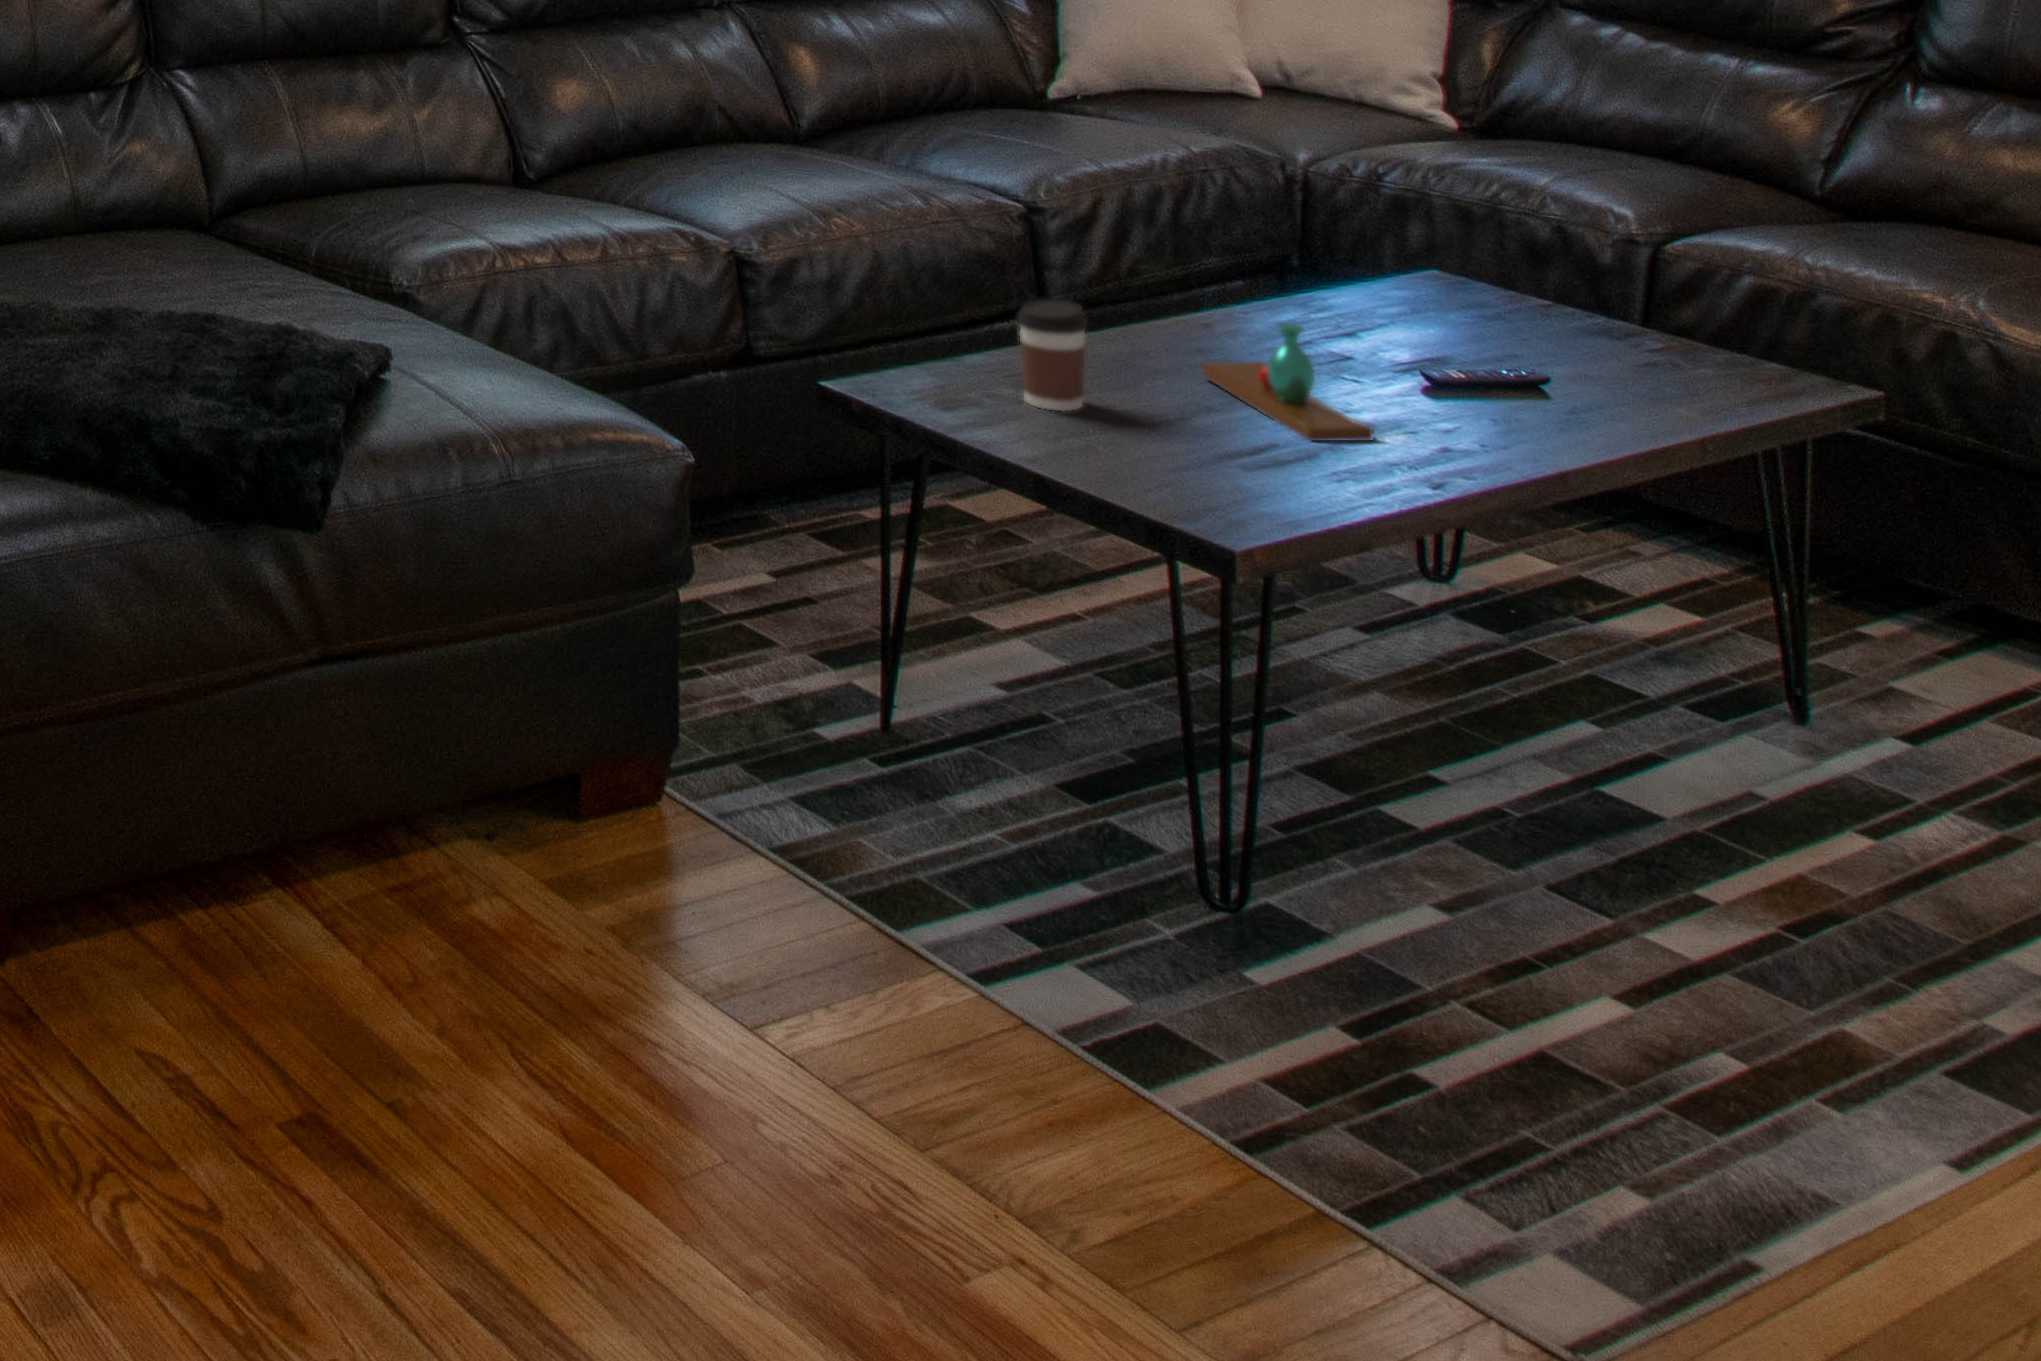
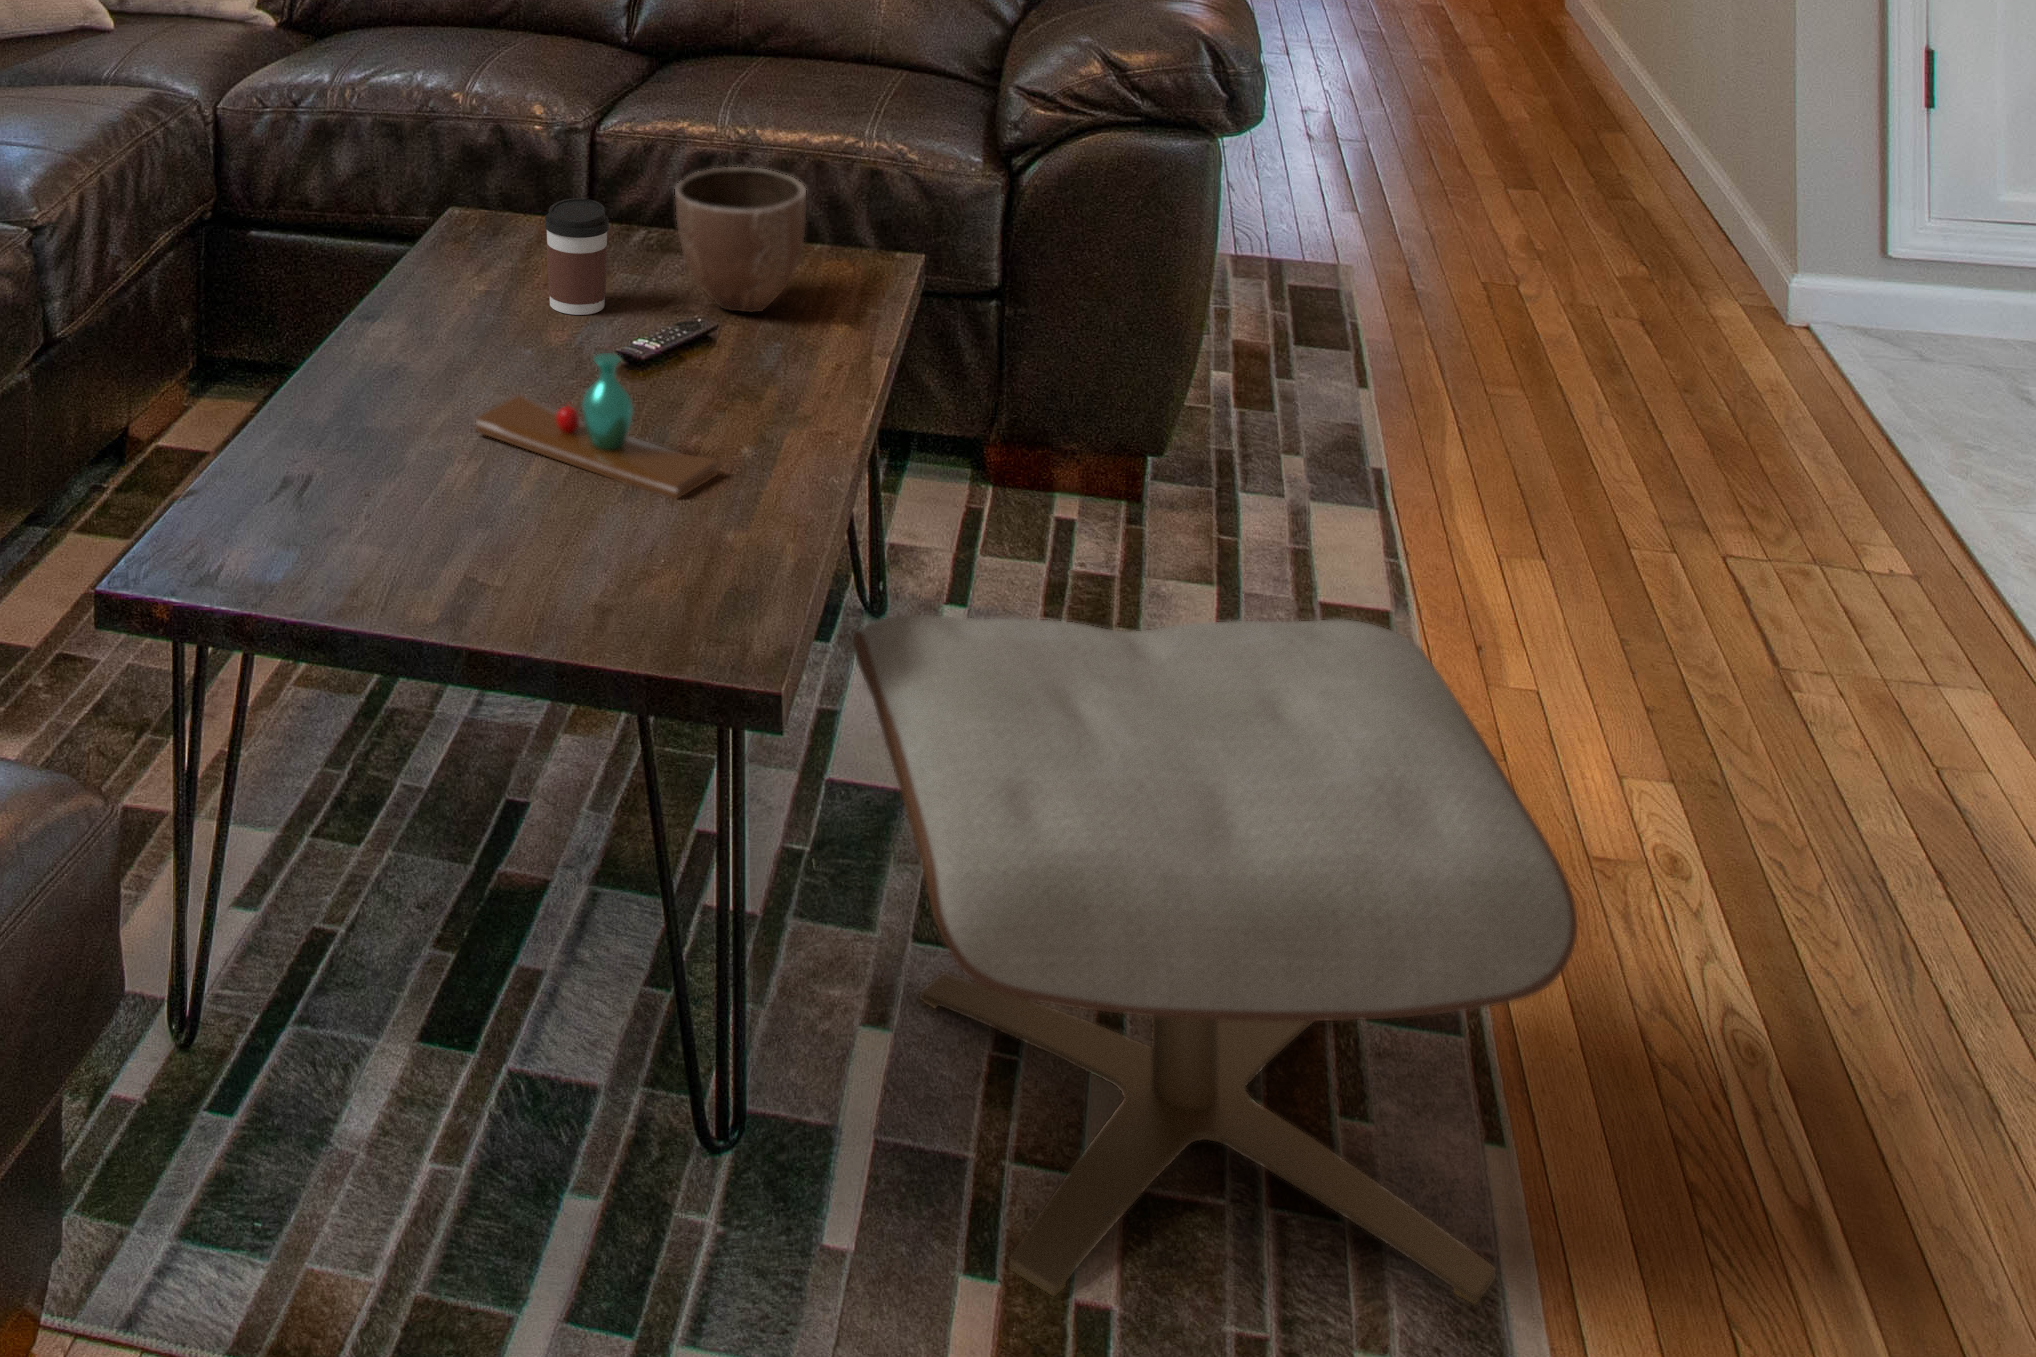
decorative bowl: none [1536,247,1684,382] -> present [675,167,806,312]
coffee cup: present [1018,299,1087,411] -> present [545,198,609,315]
ottoman: none [1296,563,2012,1215] -> present [853,615,1578,1304]

